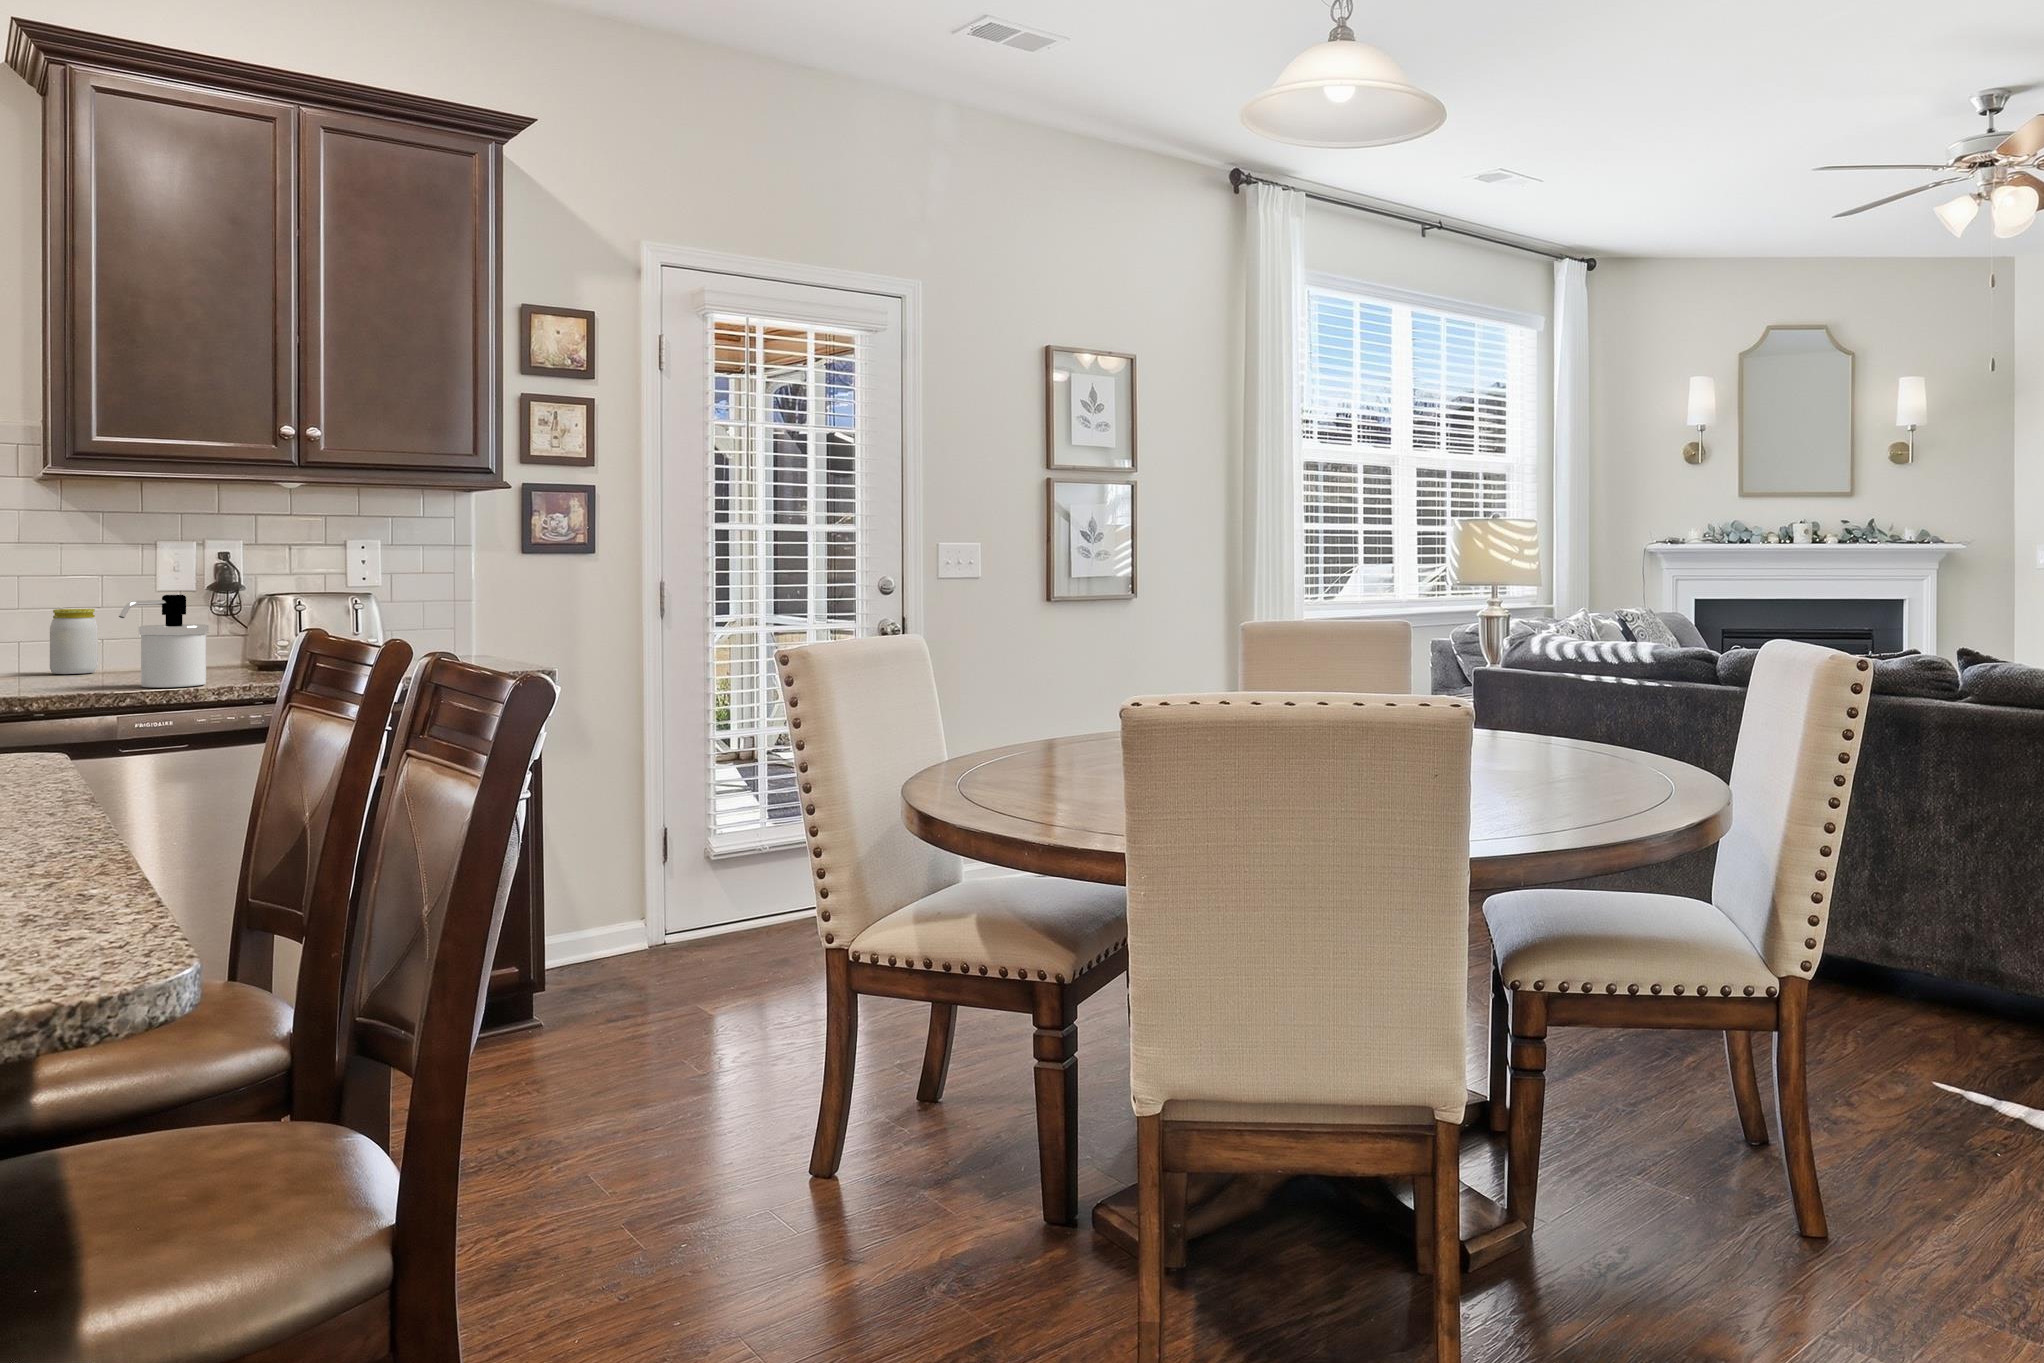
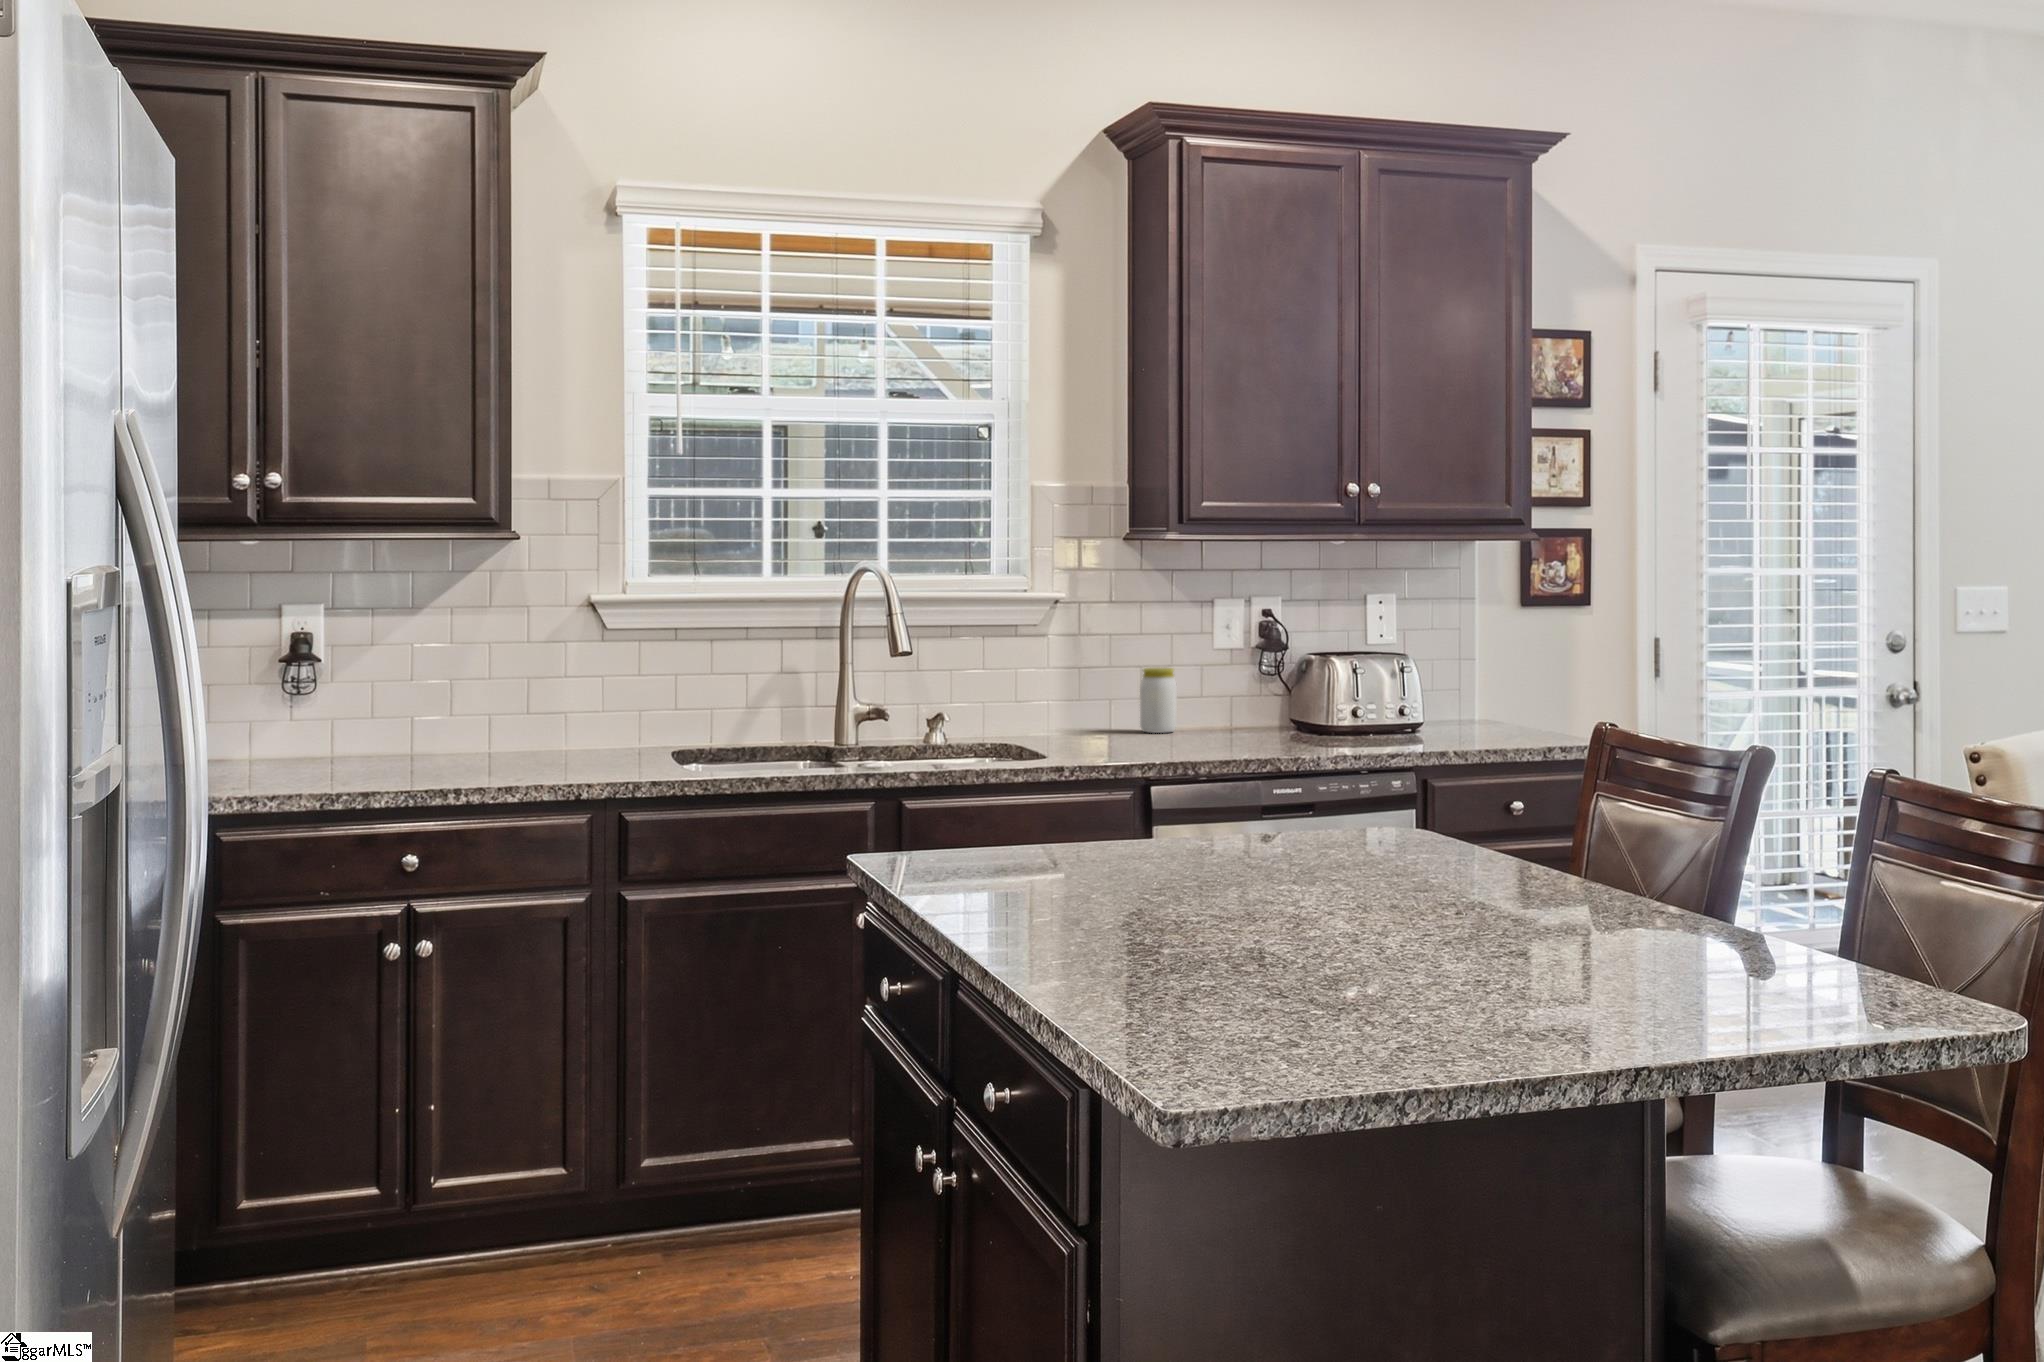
soap dispenser: present [119,595,209,688] -> none [1248,660,1306,753]

